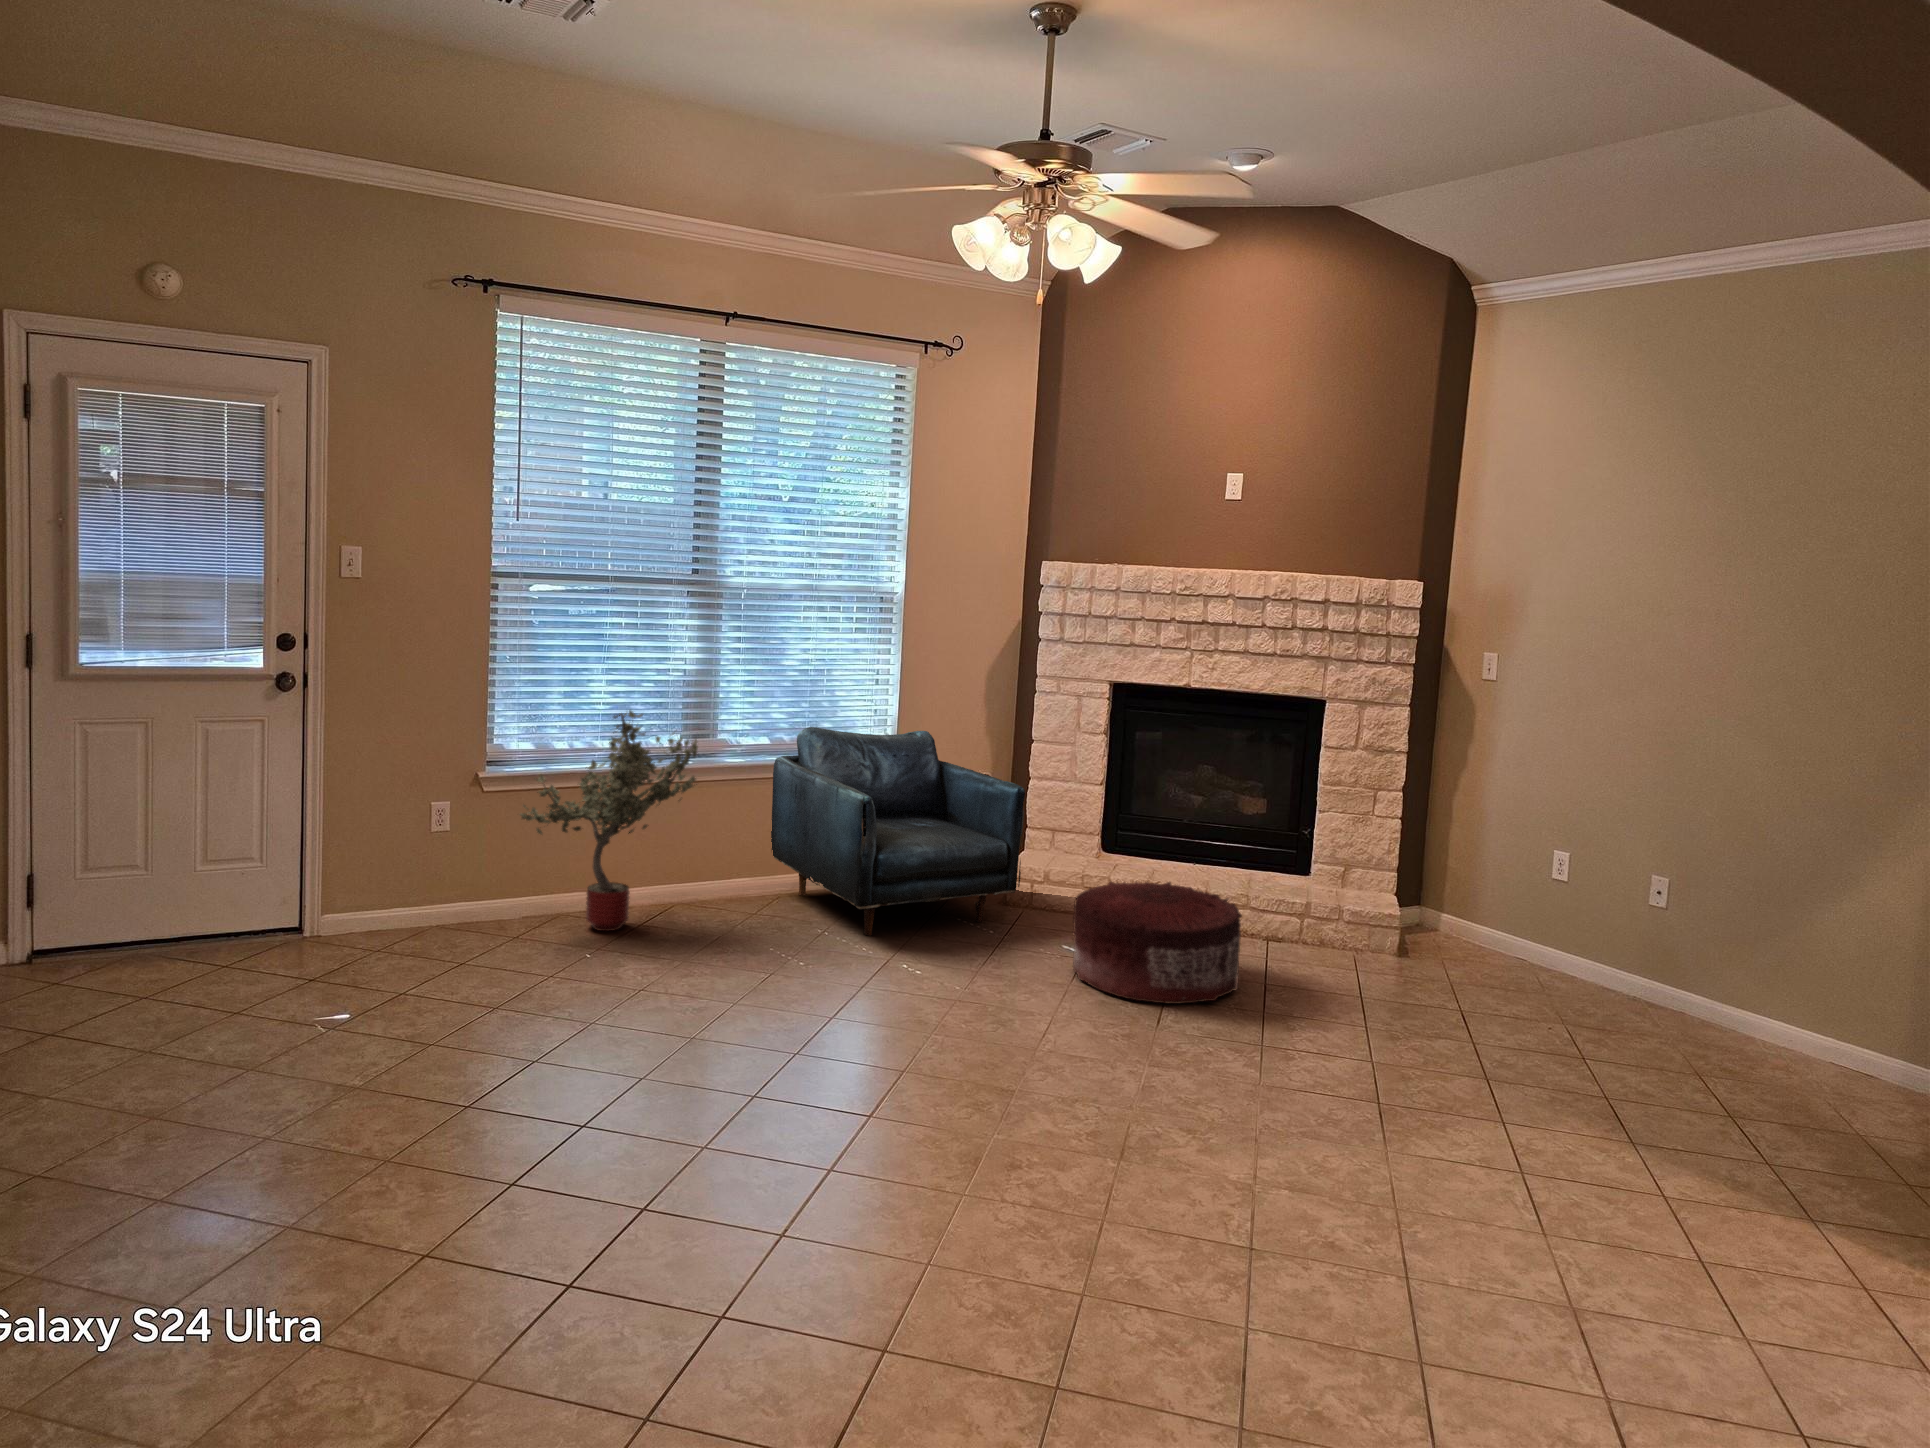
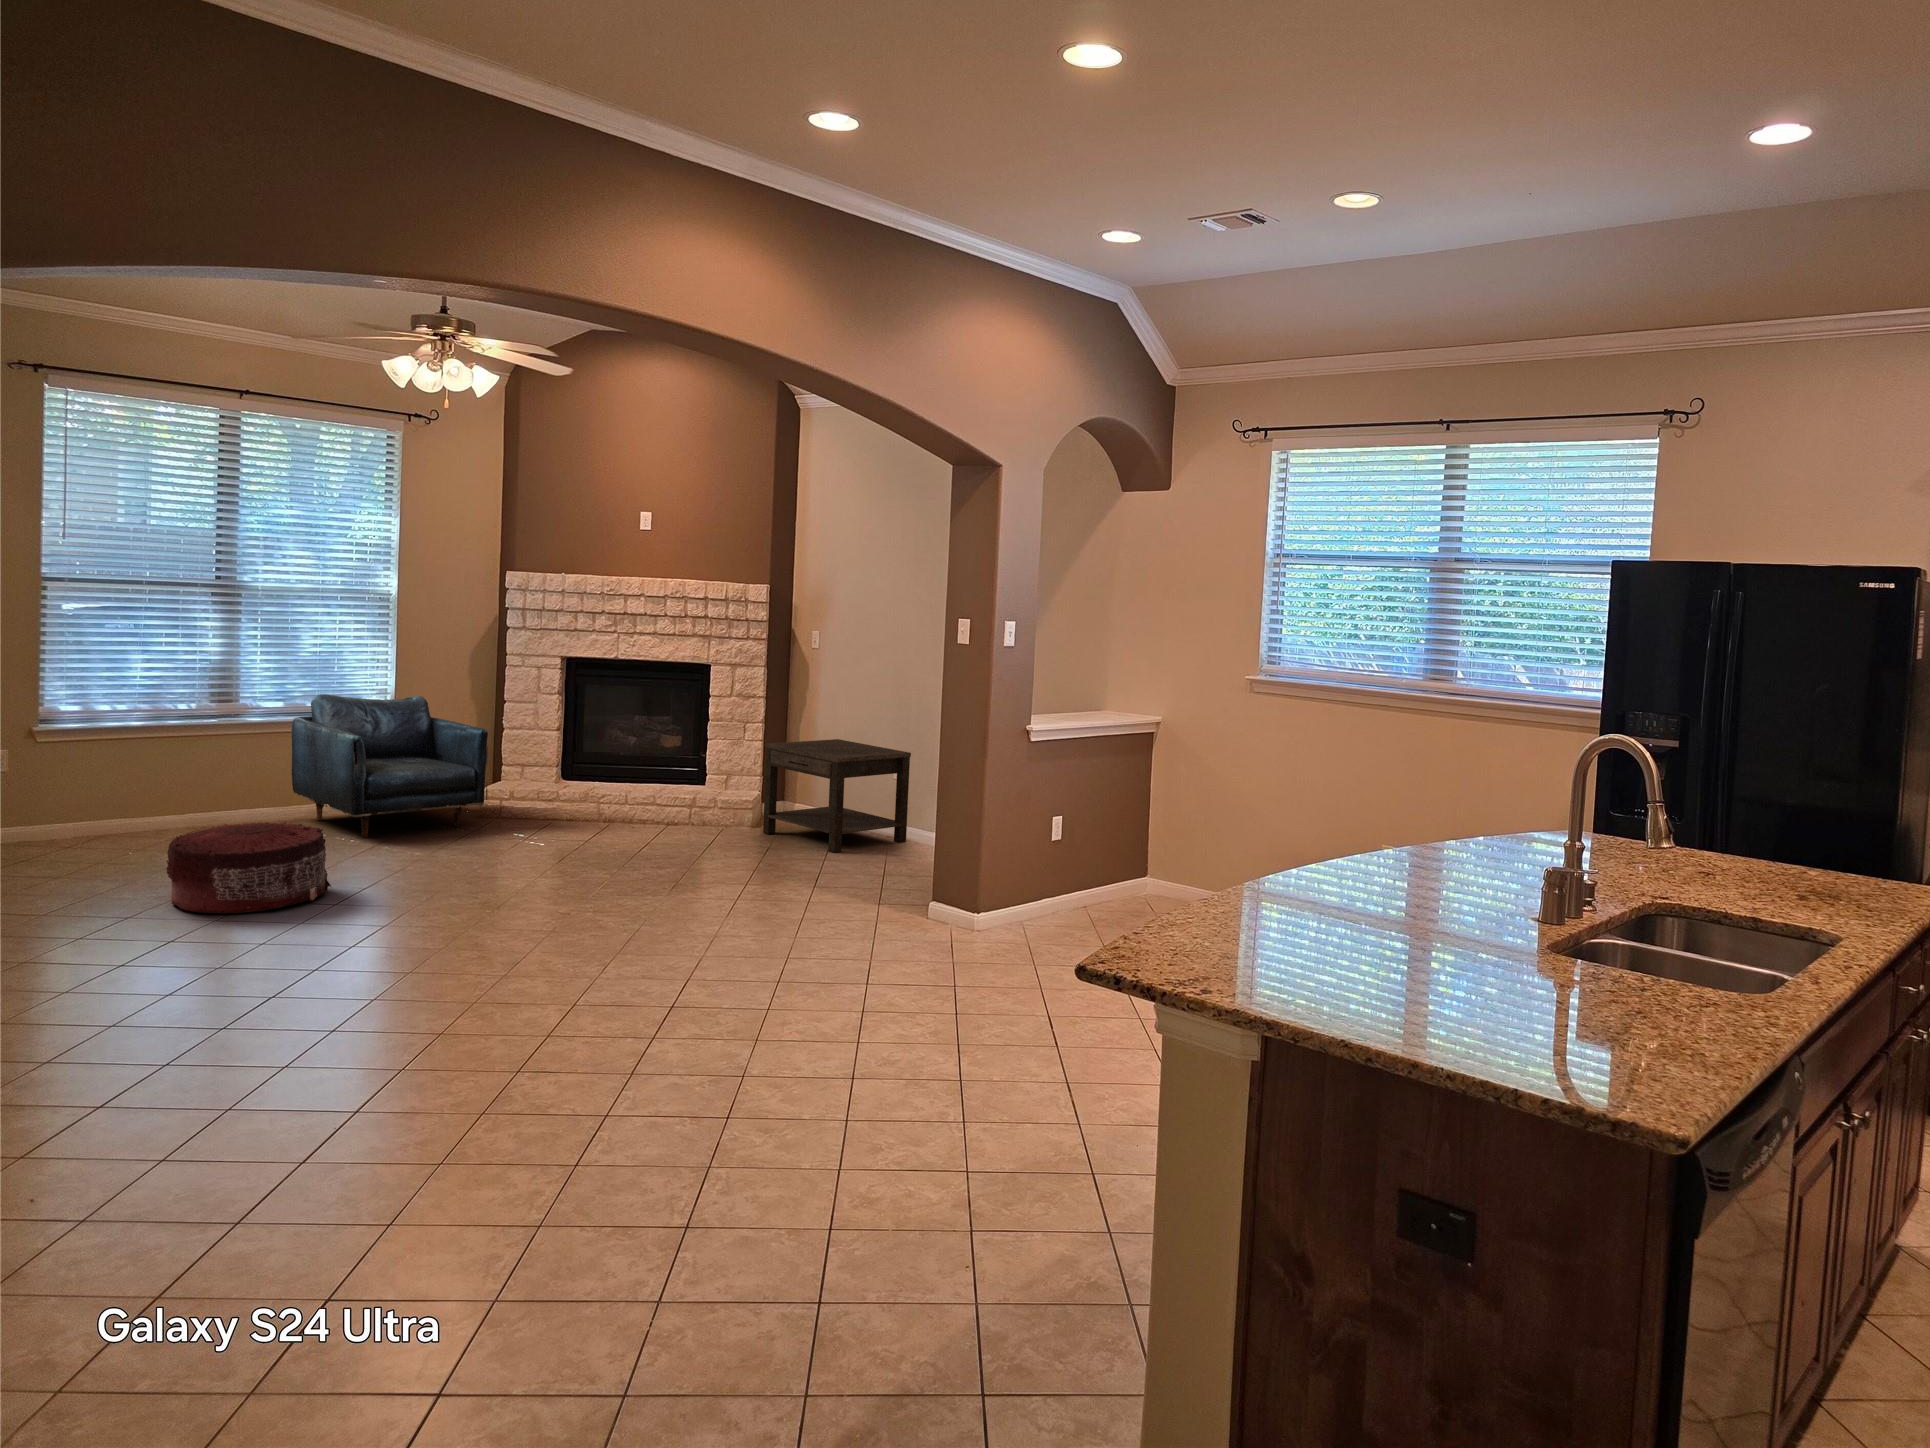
potted tree: present [520,711,698,931] -> none [65,681,223,846]
side table: none [1426,824,1703,1030] -> present [763,739,911,853]
pouf: present [1073,882,1242,1004] -> present [166,822,331,913]

